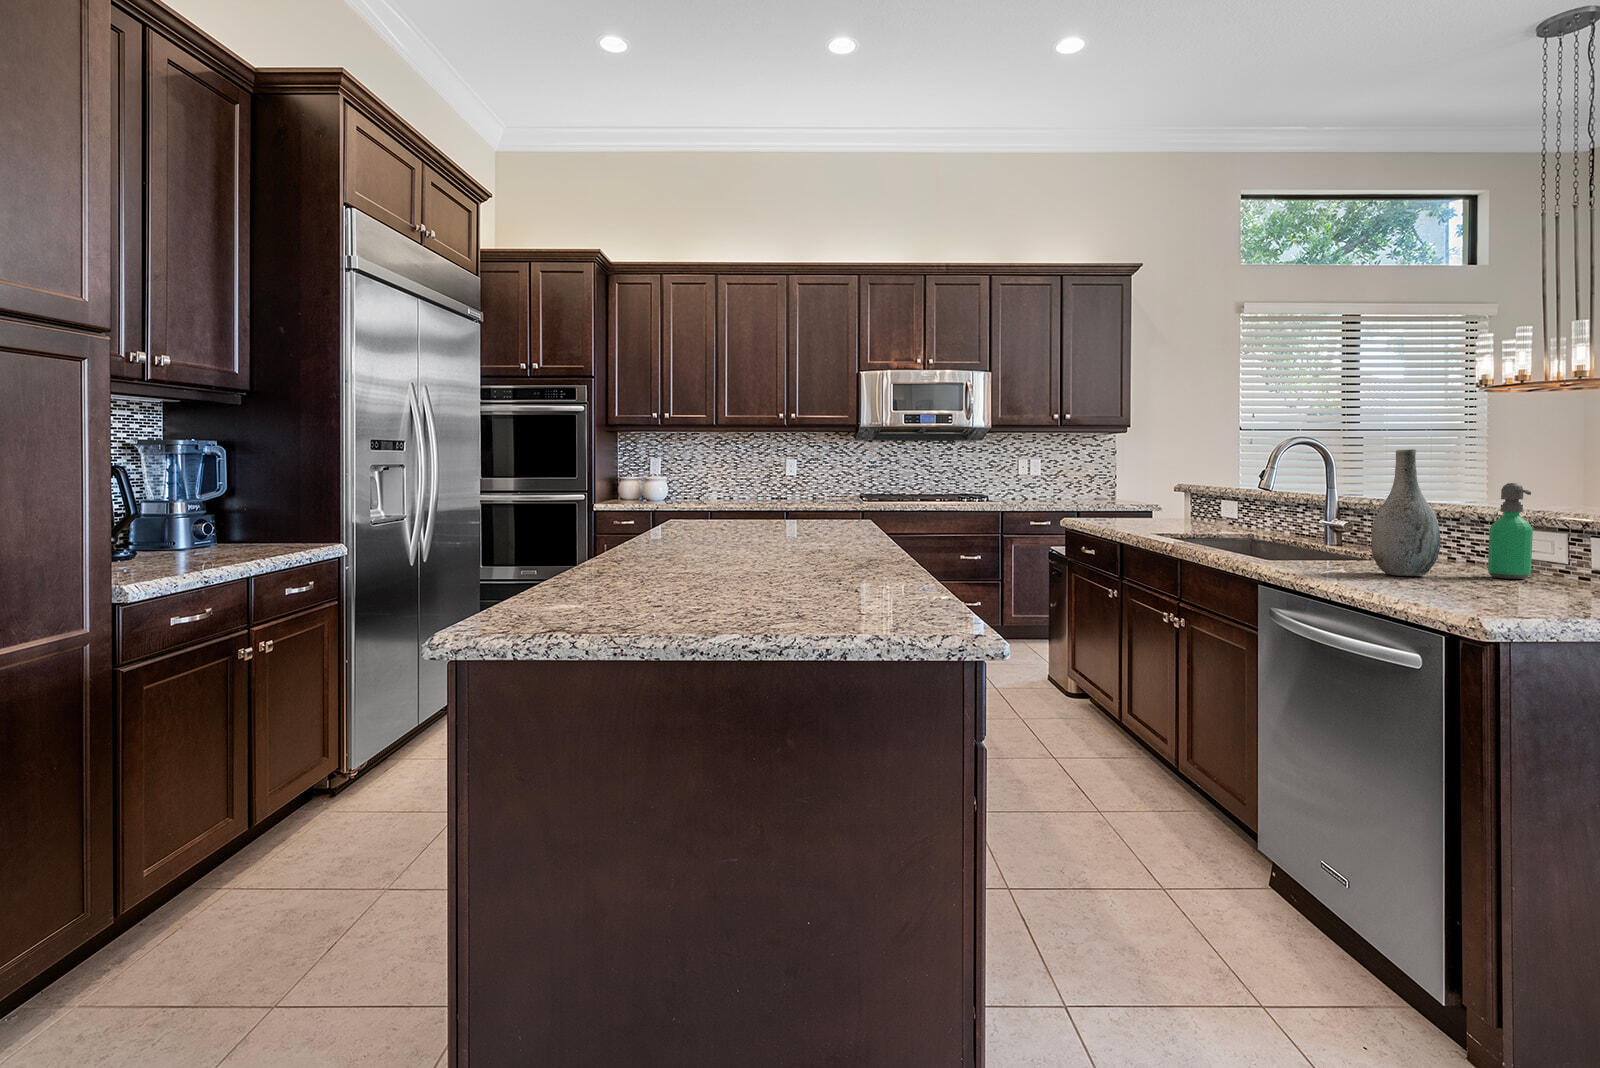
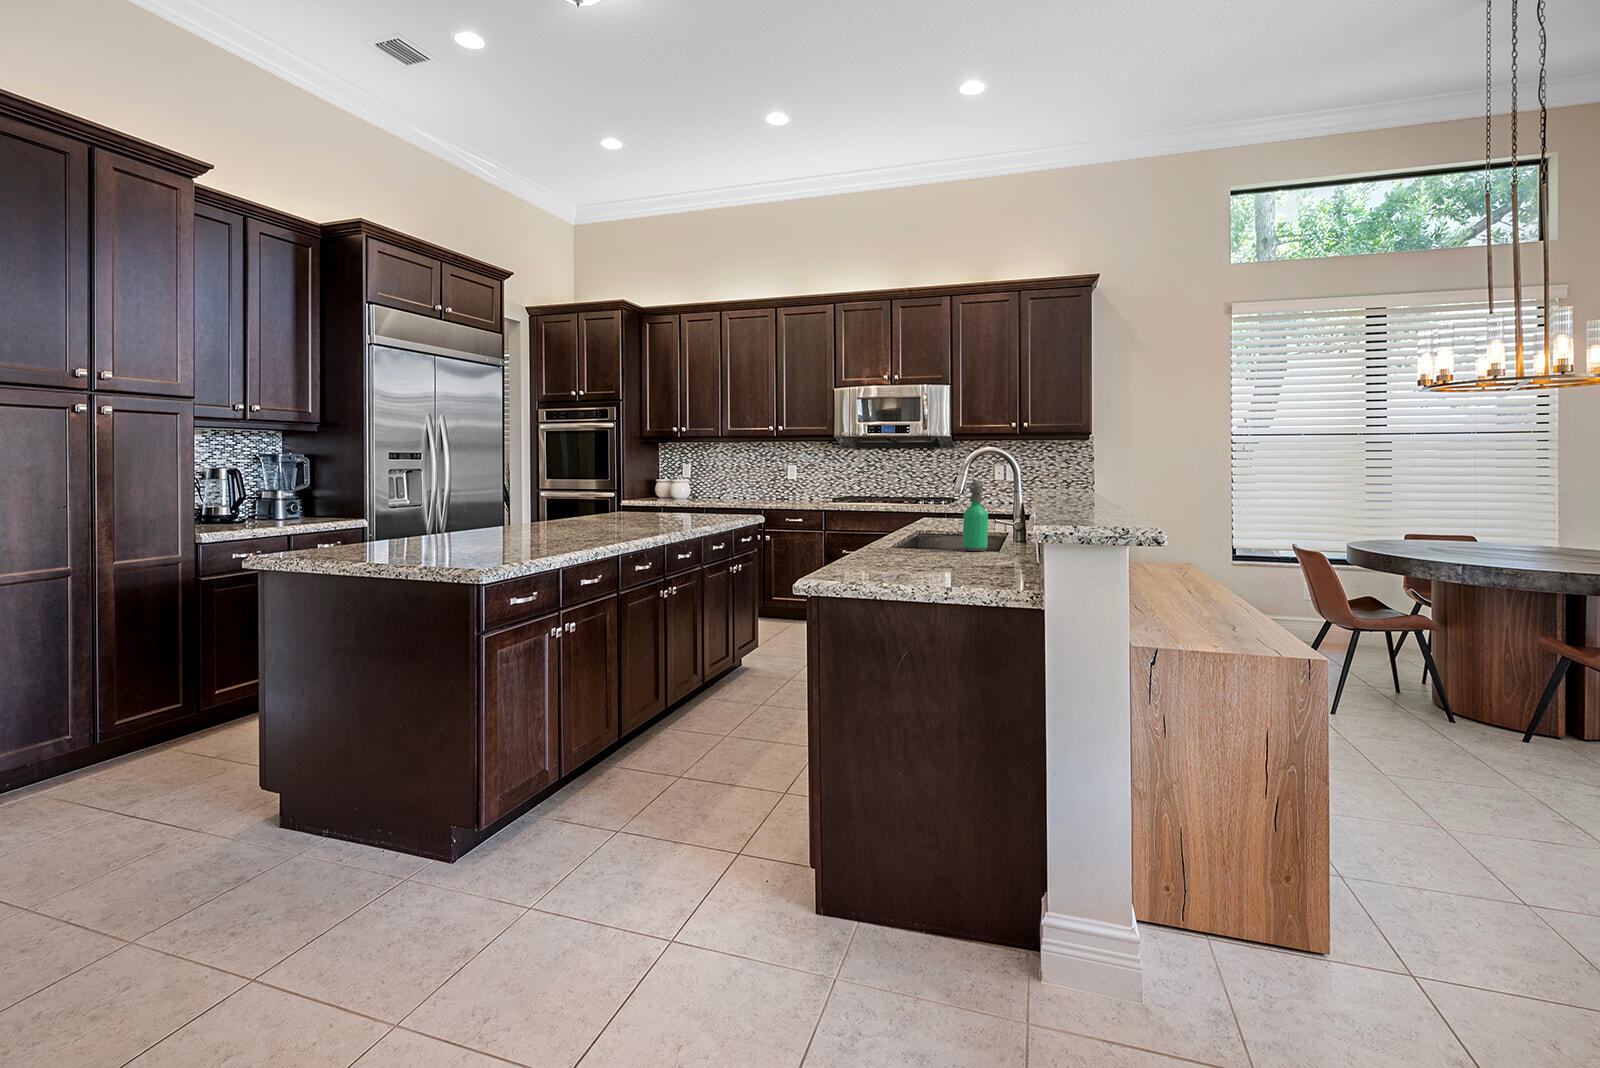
vase: present [1371,449,1440,576] -> none [895,456,935,548]

